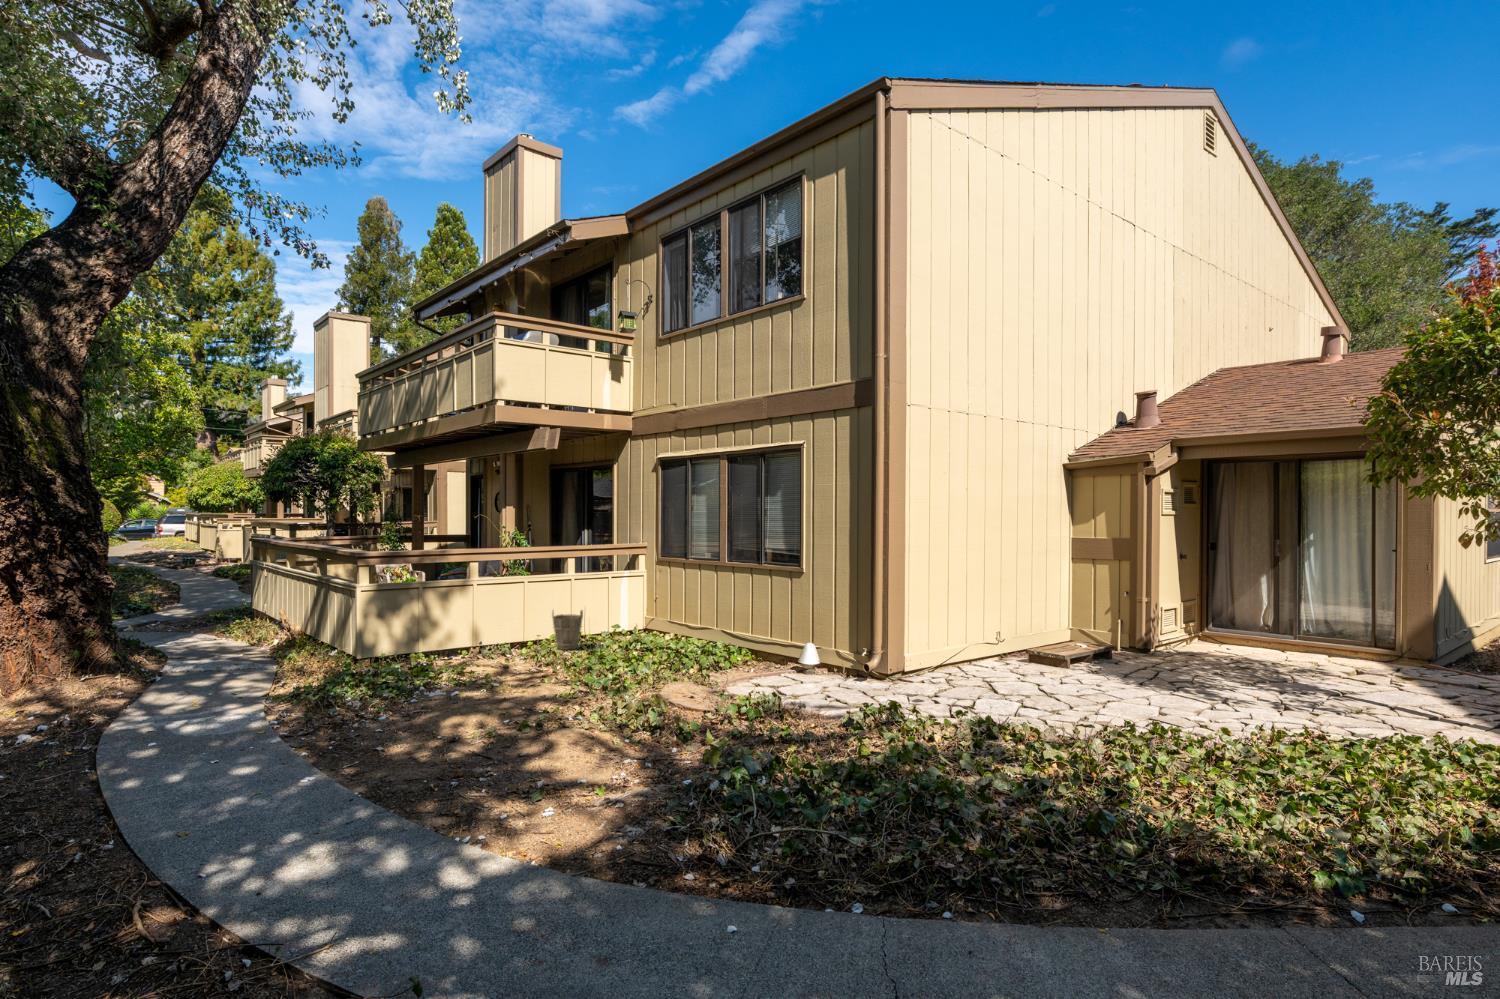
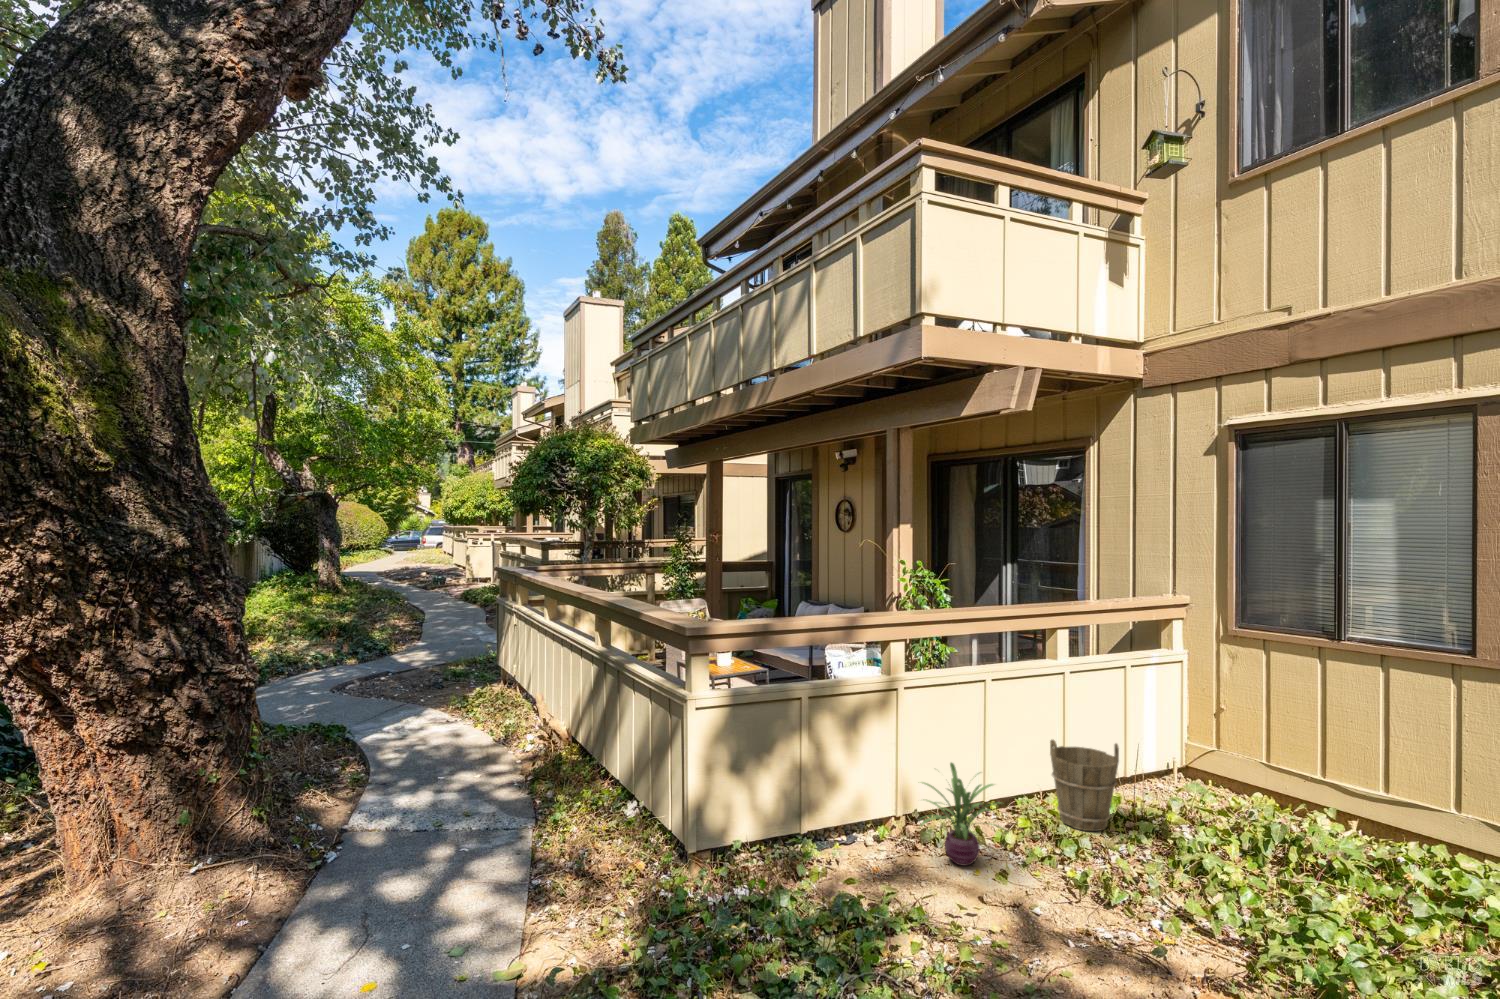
decorative plant: none [469,617,513,661] -> present [920,763,1004,866]

